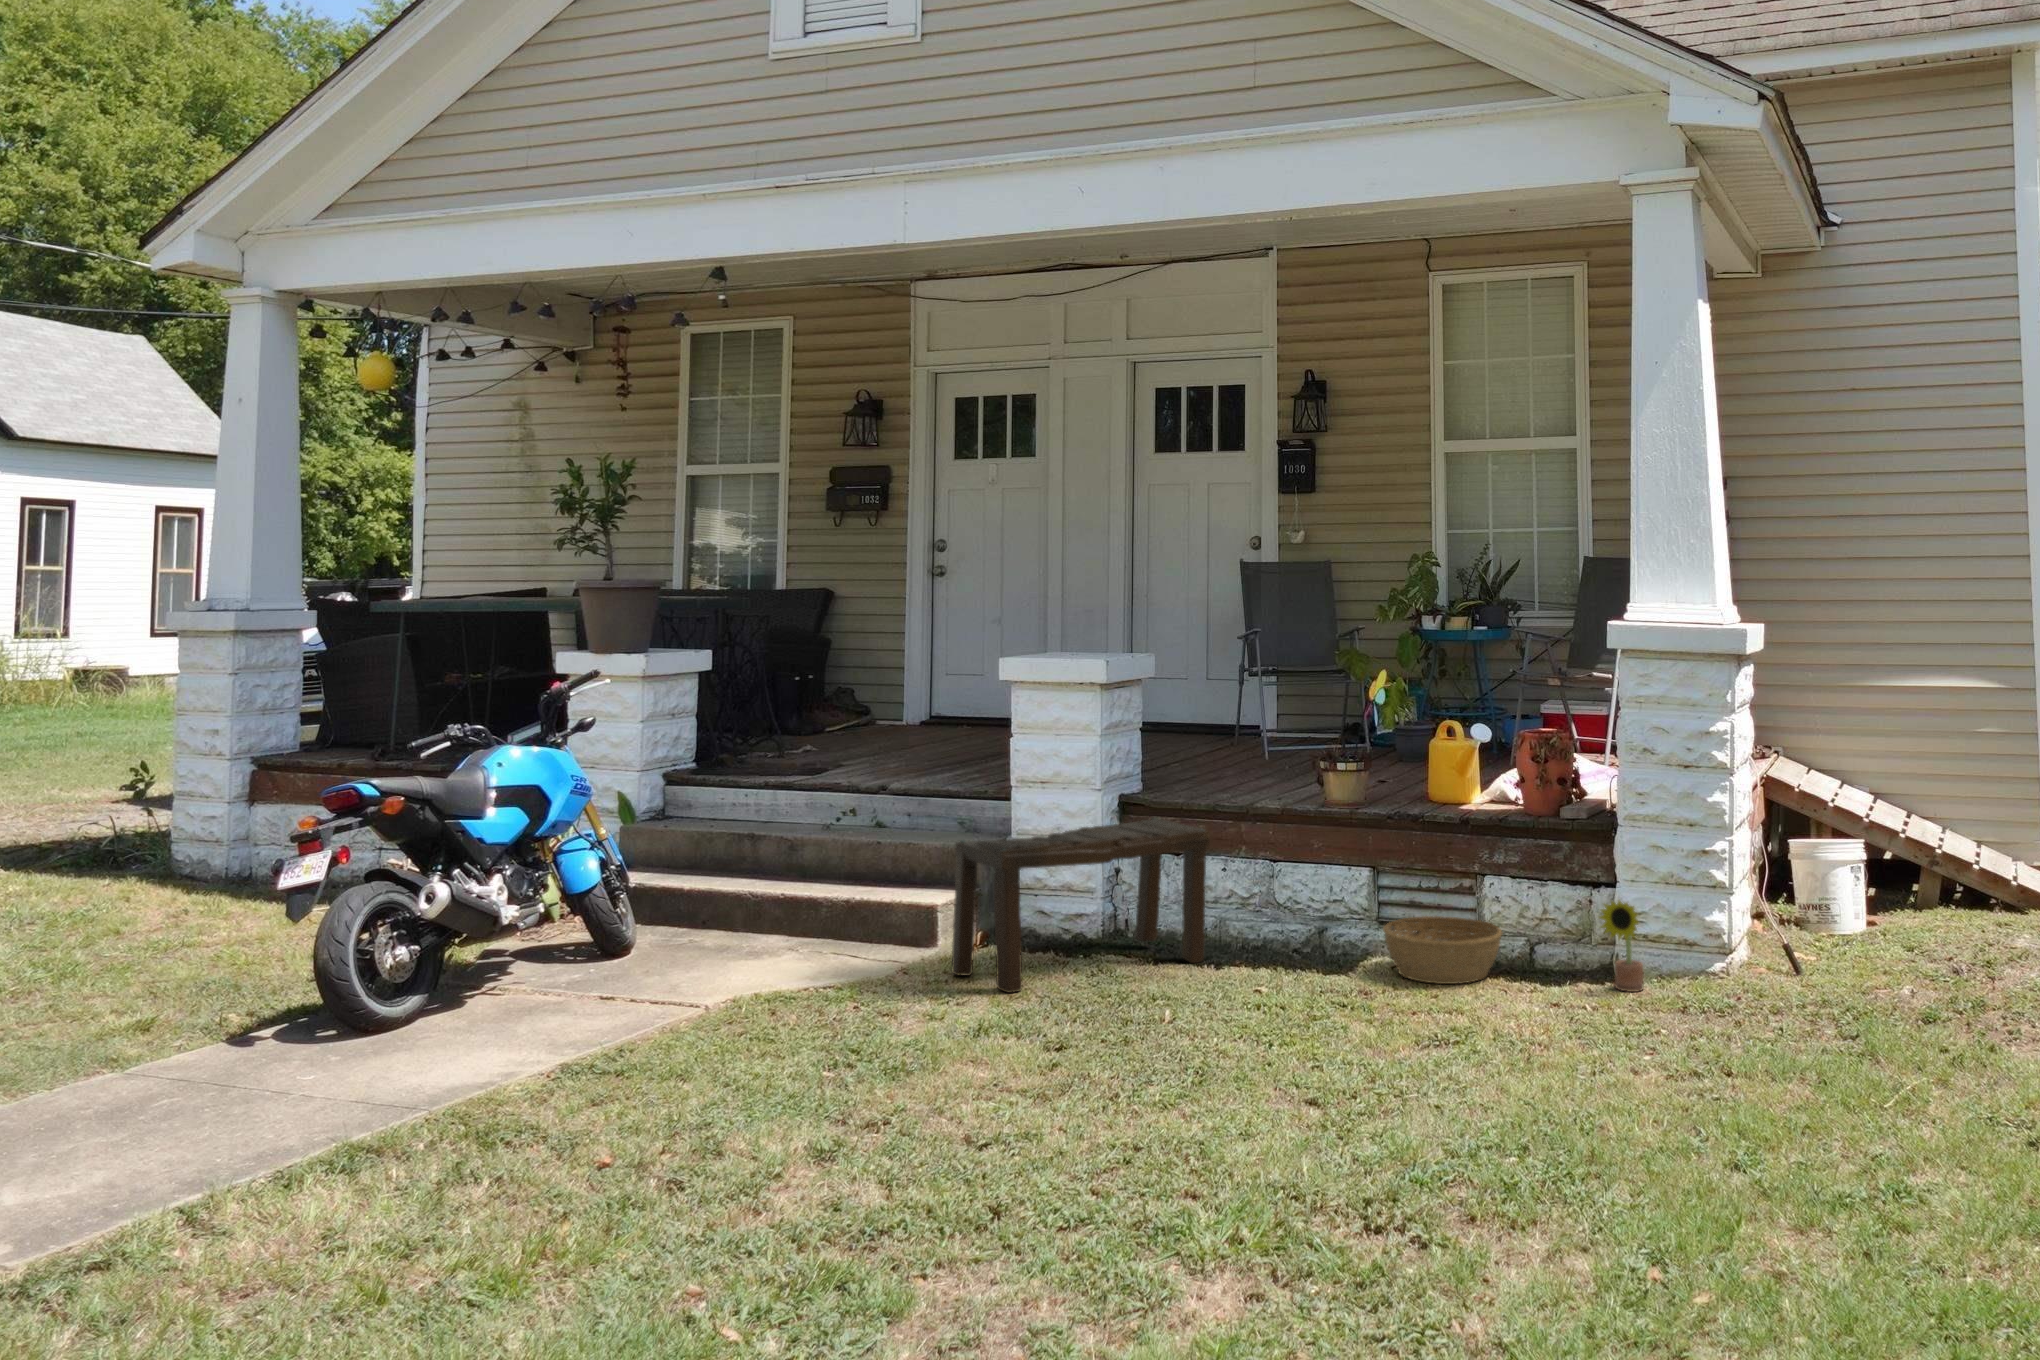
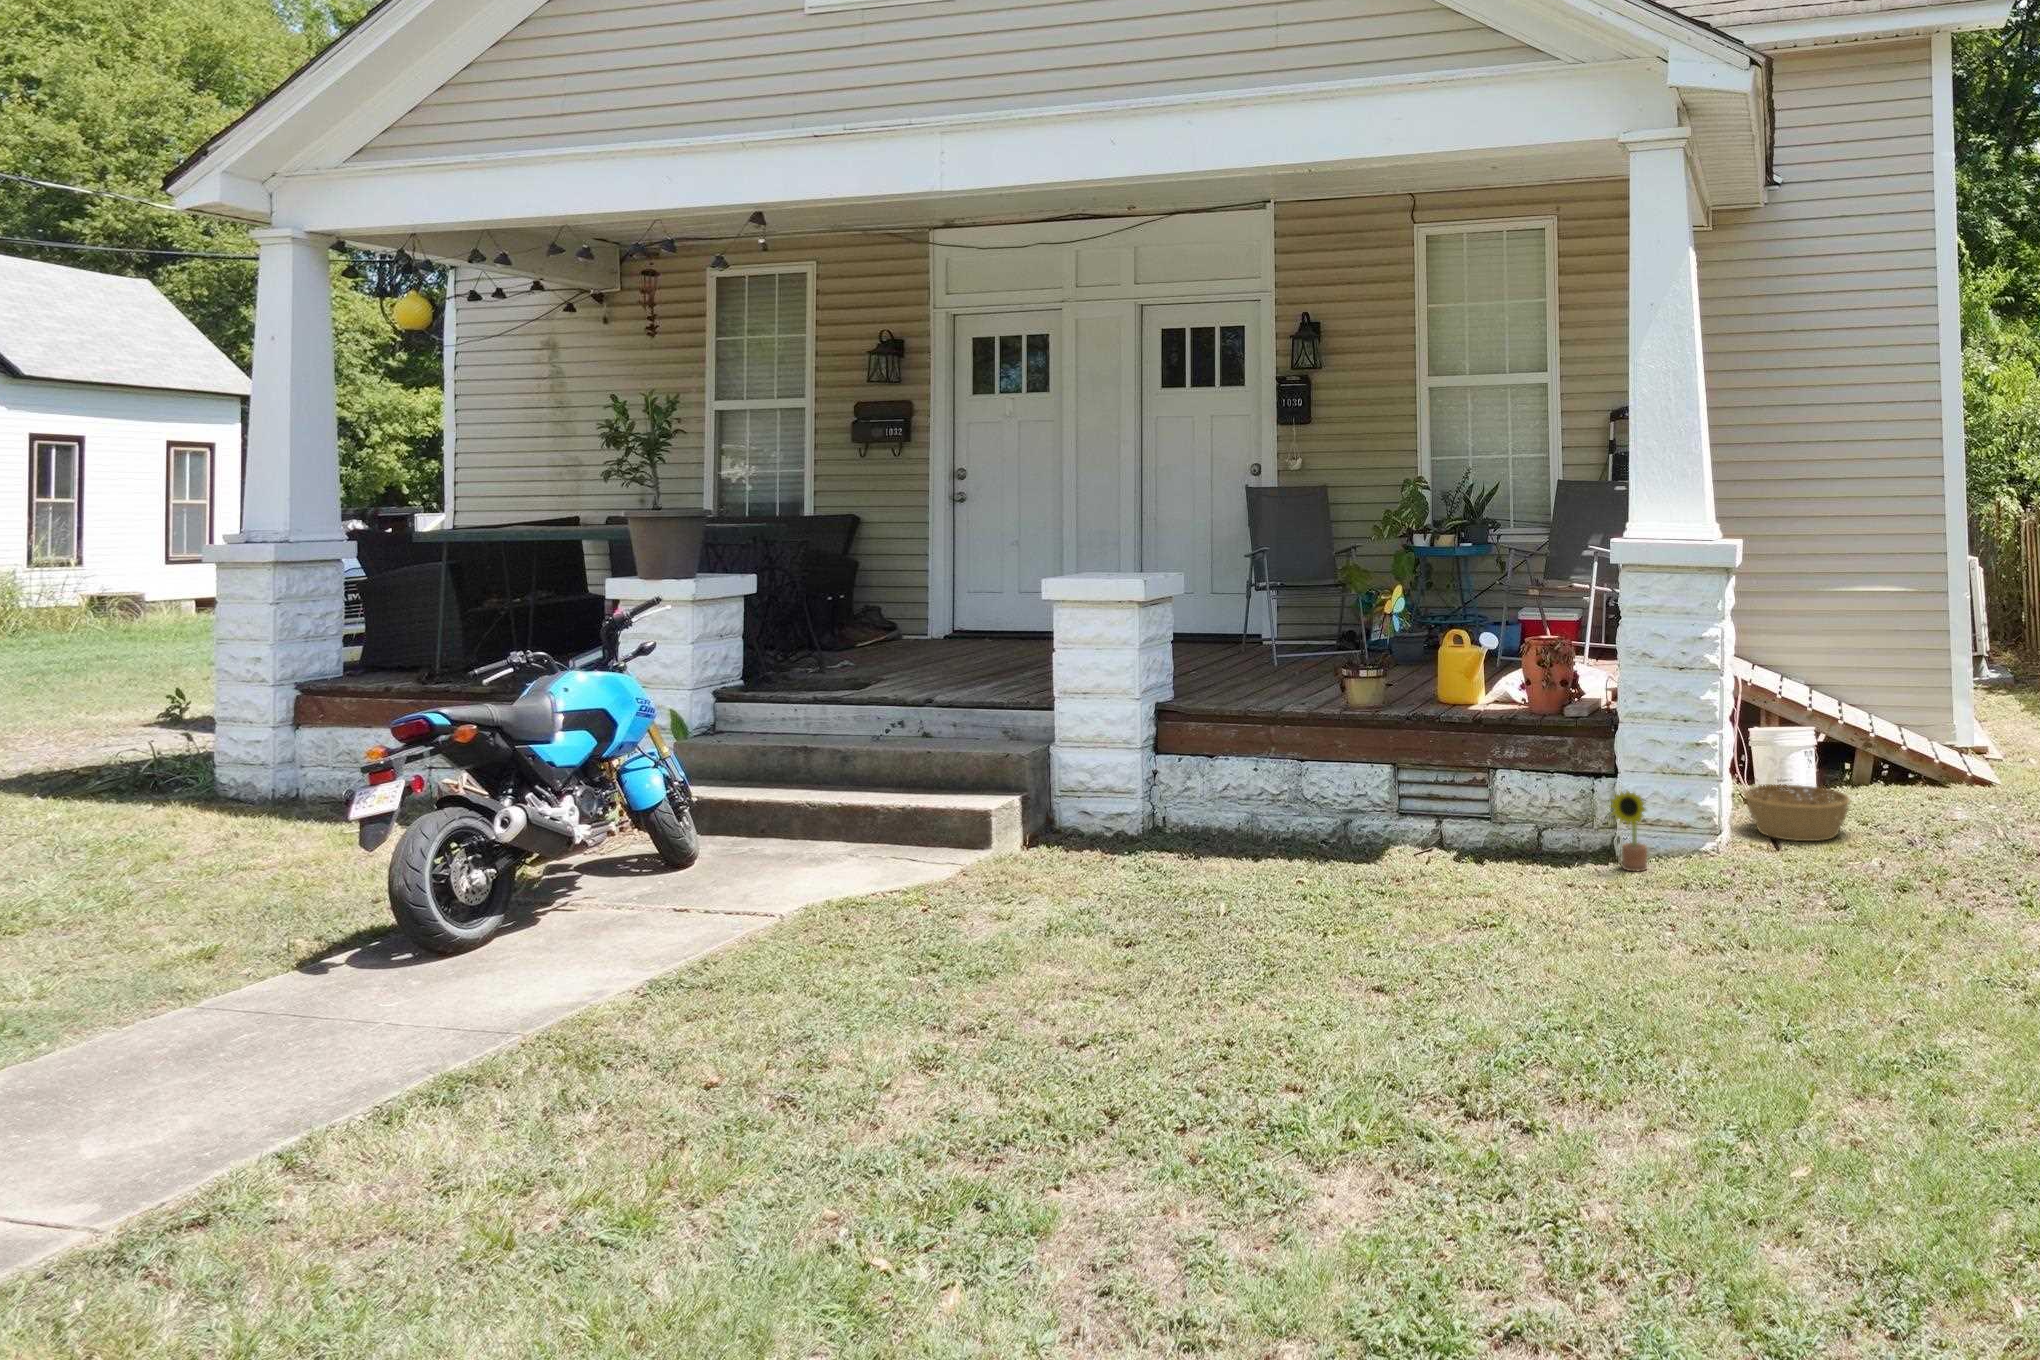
bench: present [952,818,1210,993] -> none [1013,726,1251,893]
basket: present [1383,916,1503,984] -> present [1744,785,1850,841]

